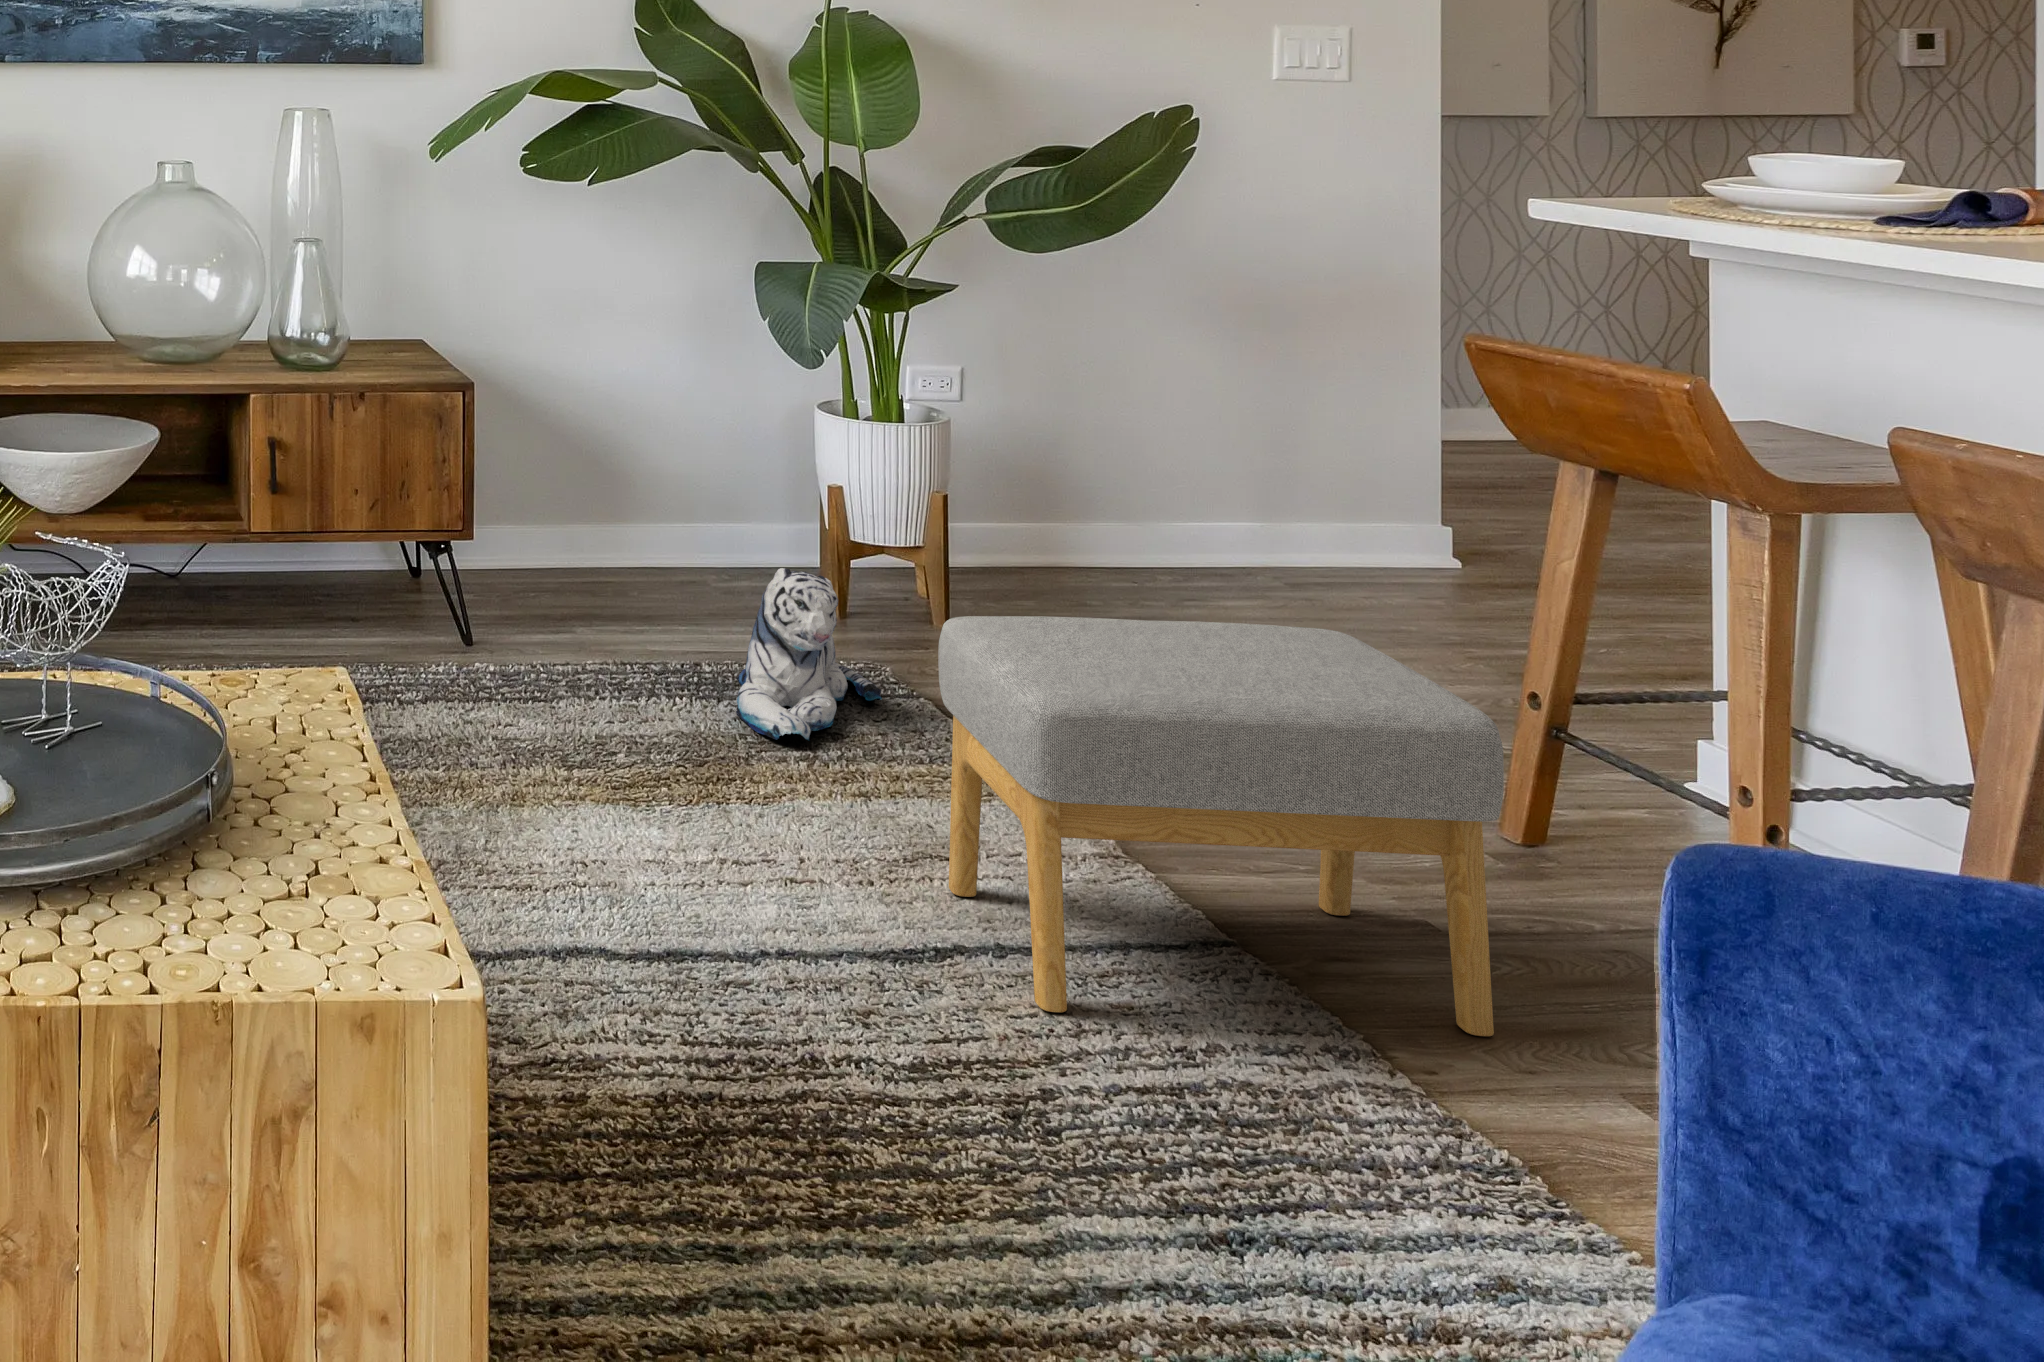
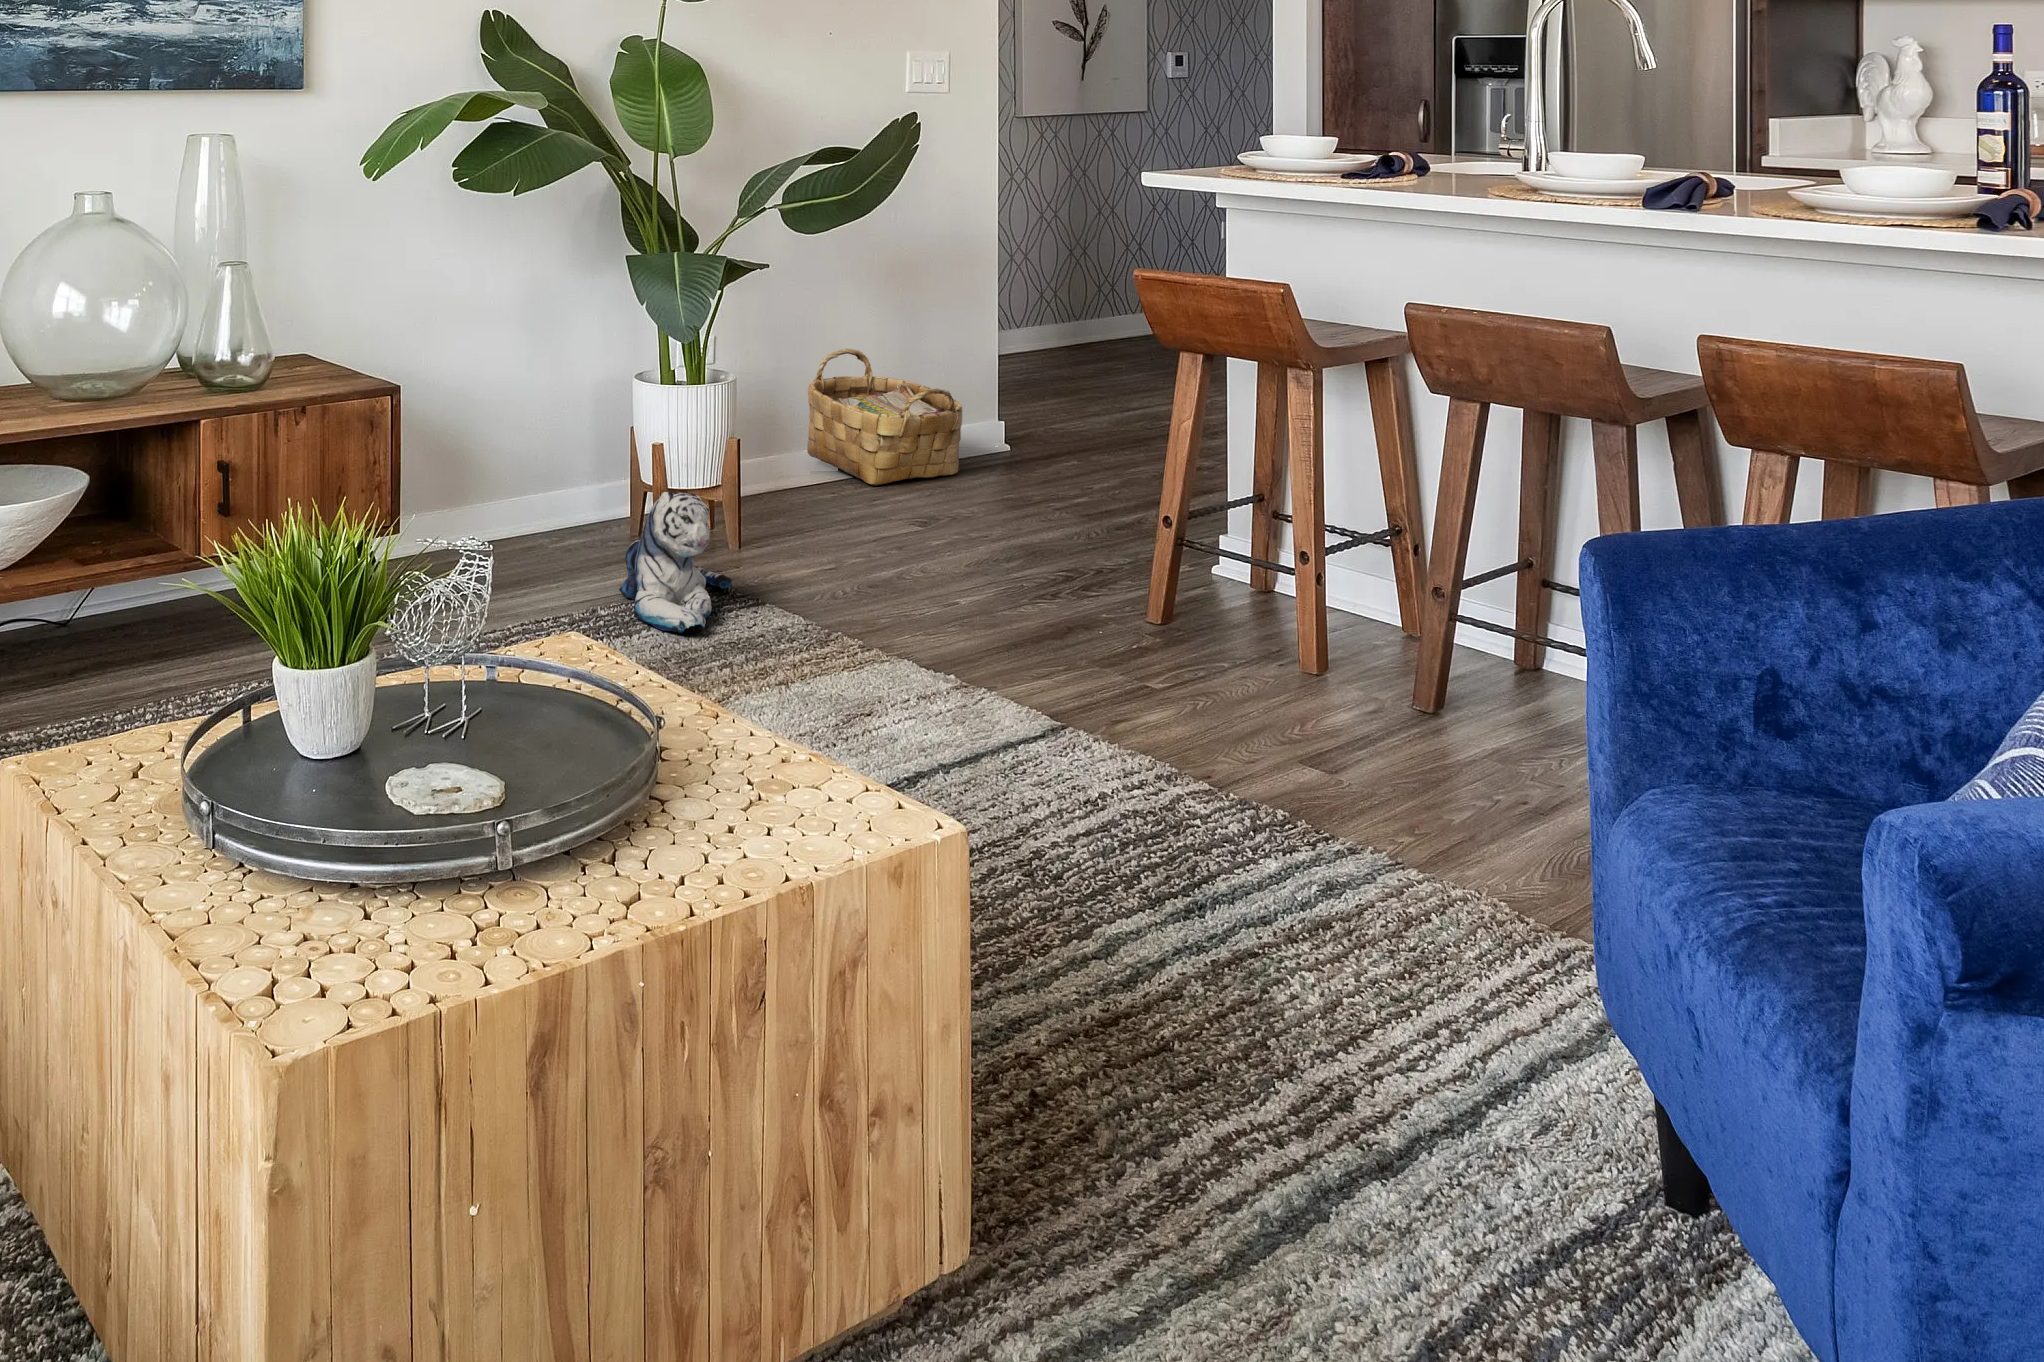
woven basket: none [1108,434,1334,621] -> present [807,348,963,486]
footstool: present [938,616,1504,1036] -> none [864,476,1239,791]

